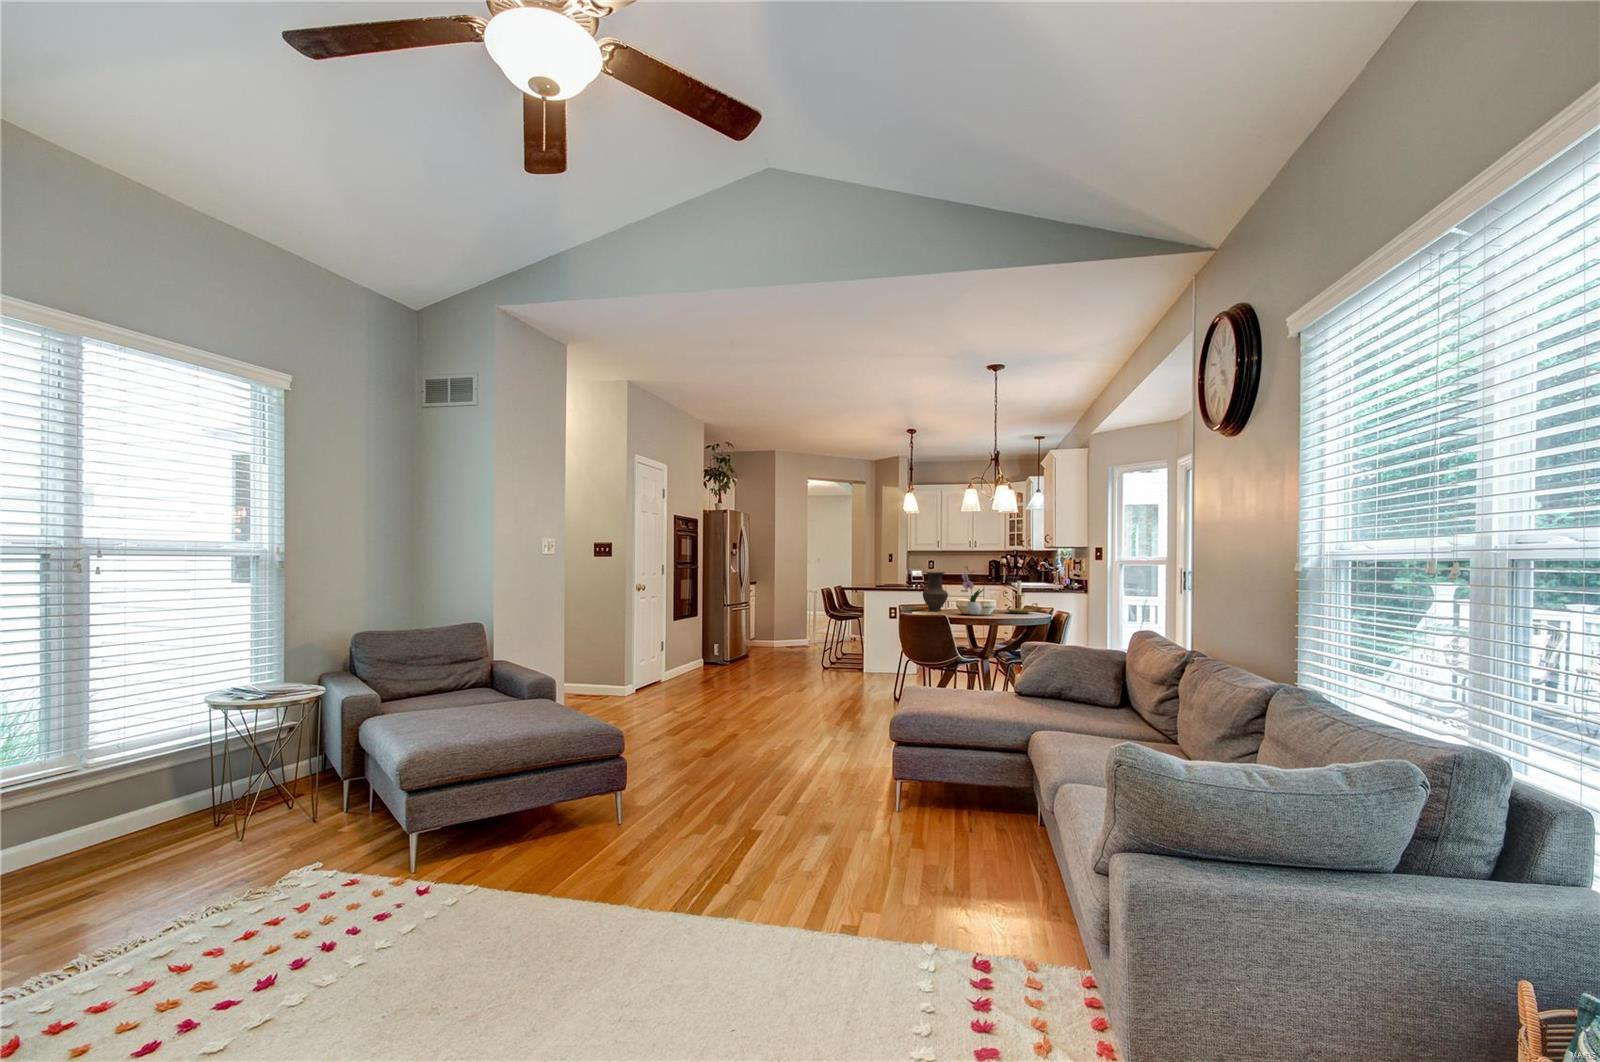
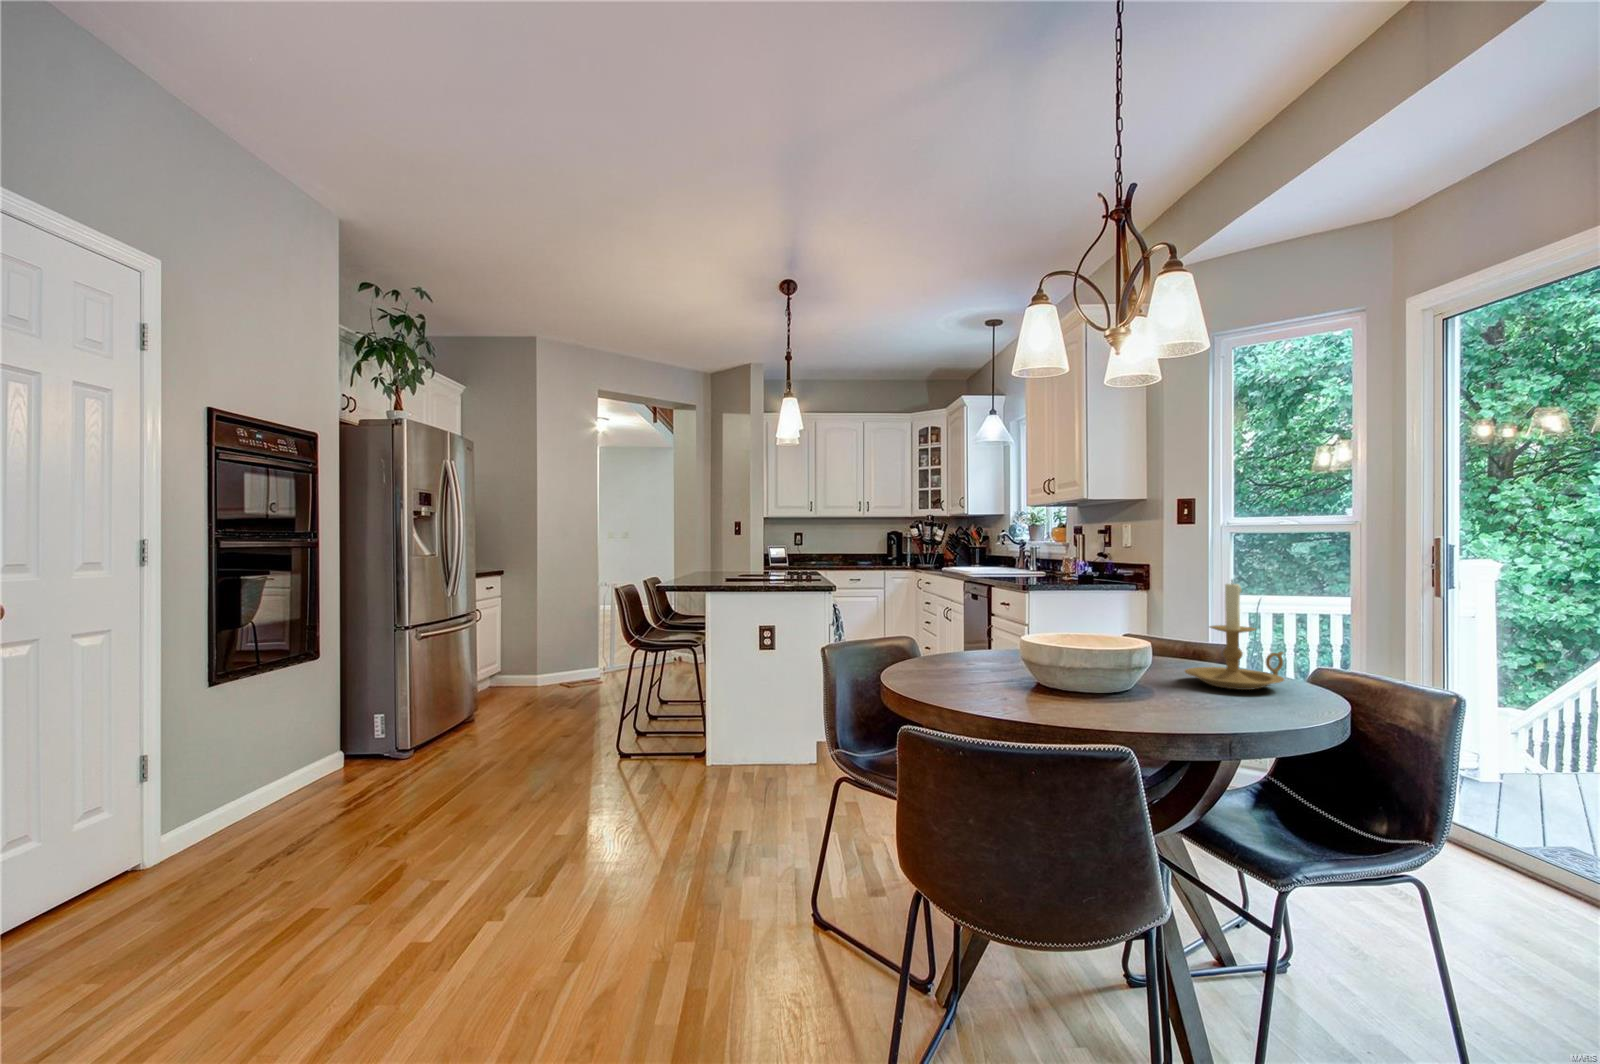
flower arrangement: present [962,566,984,614] -> none [1095,537,1181,714]
vase: present [923,572,948,611] -> none [925,557,1008,686]

